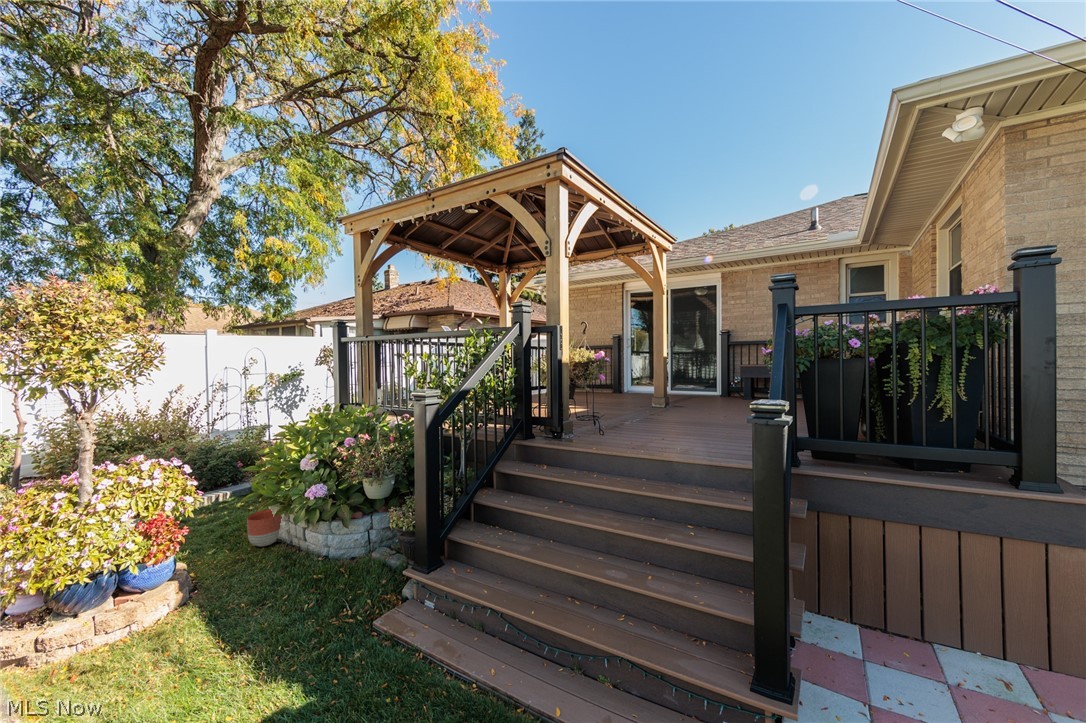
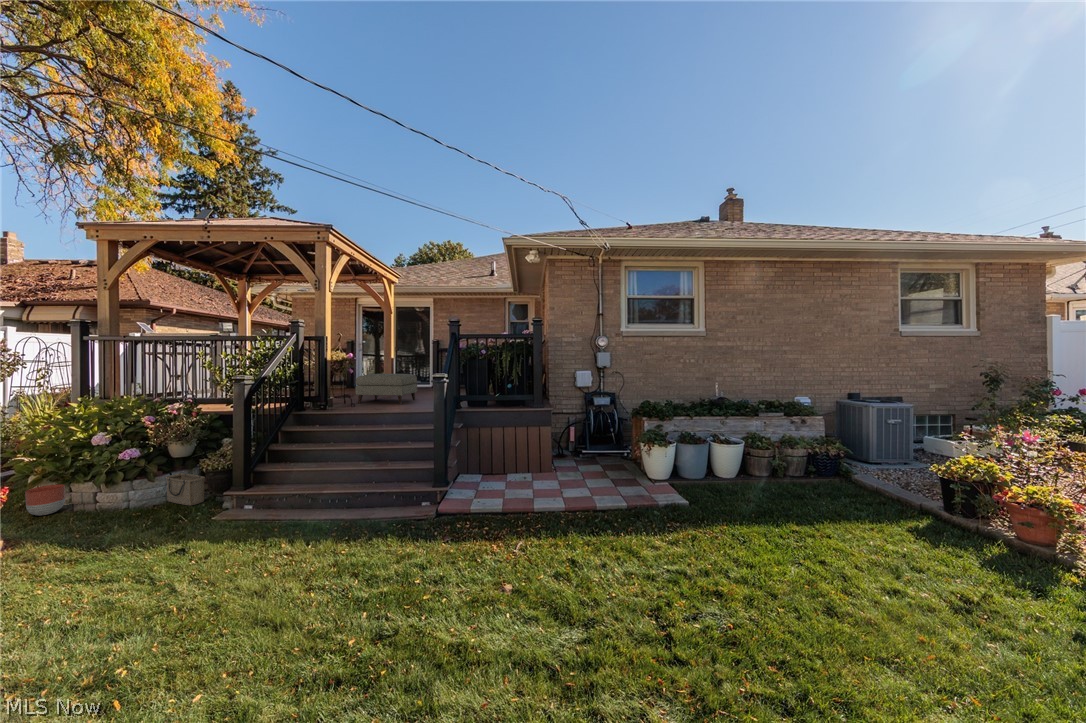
ottoman: none [607,384,704,439] -> present [355,374,417,404]
basket: none [354,521,386,581] -> present [166,473,205,506]

